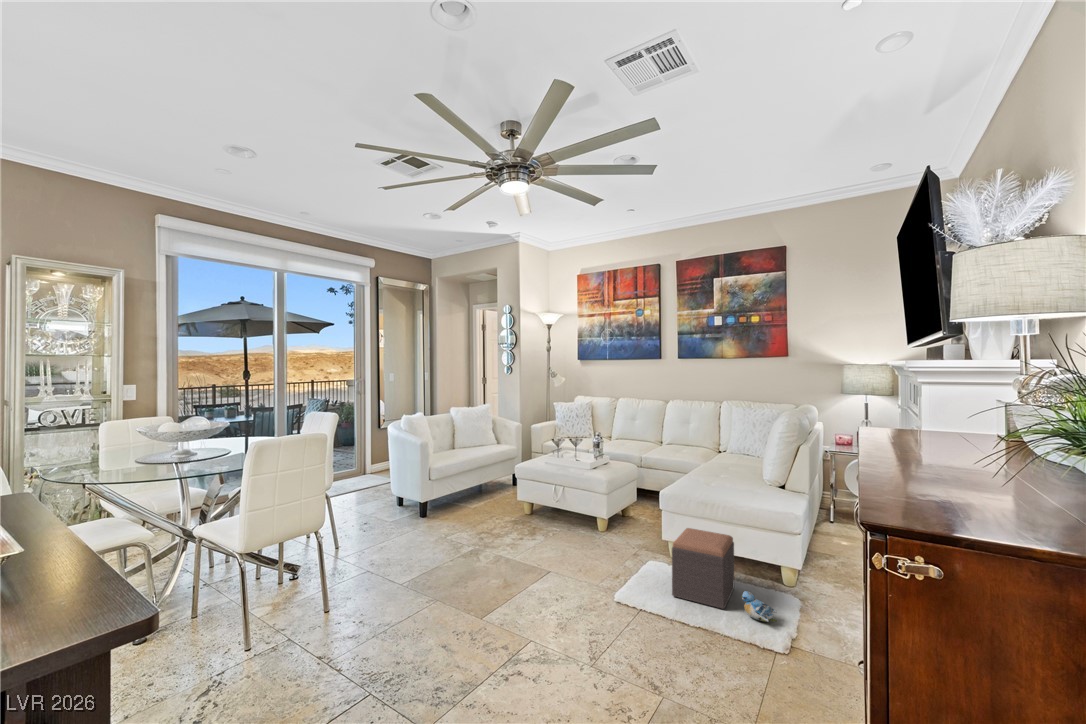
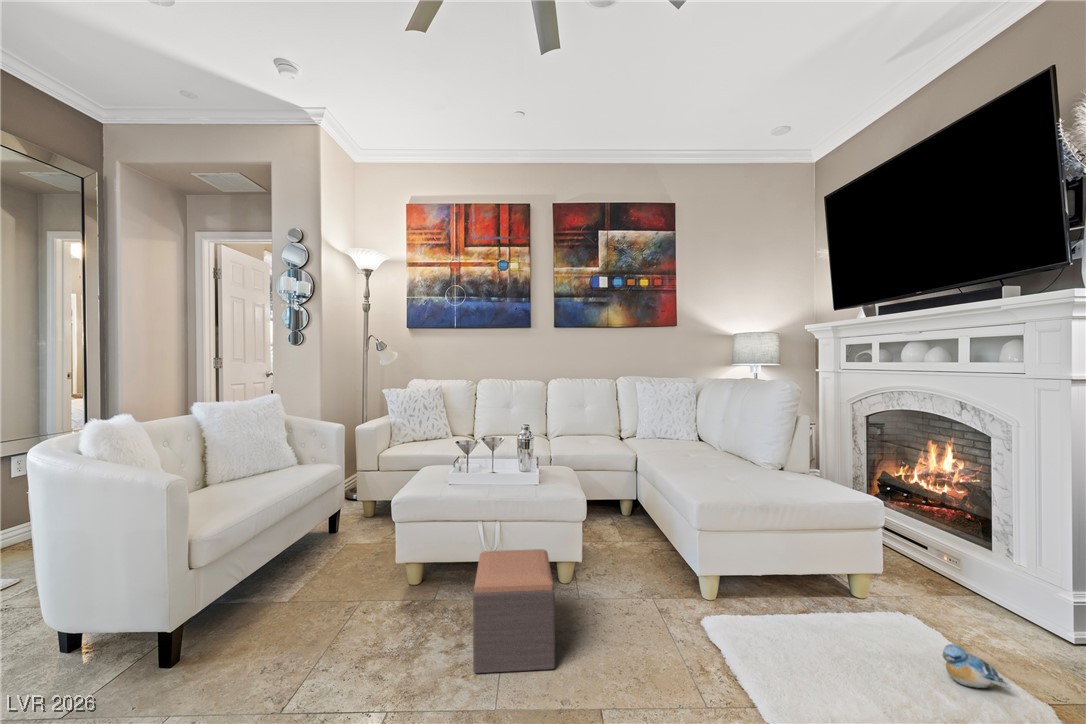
footstool: present [672,528,734,609] -> present [473,549,555,673]

